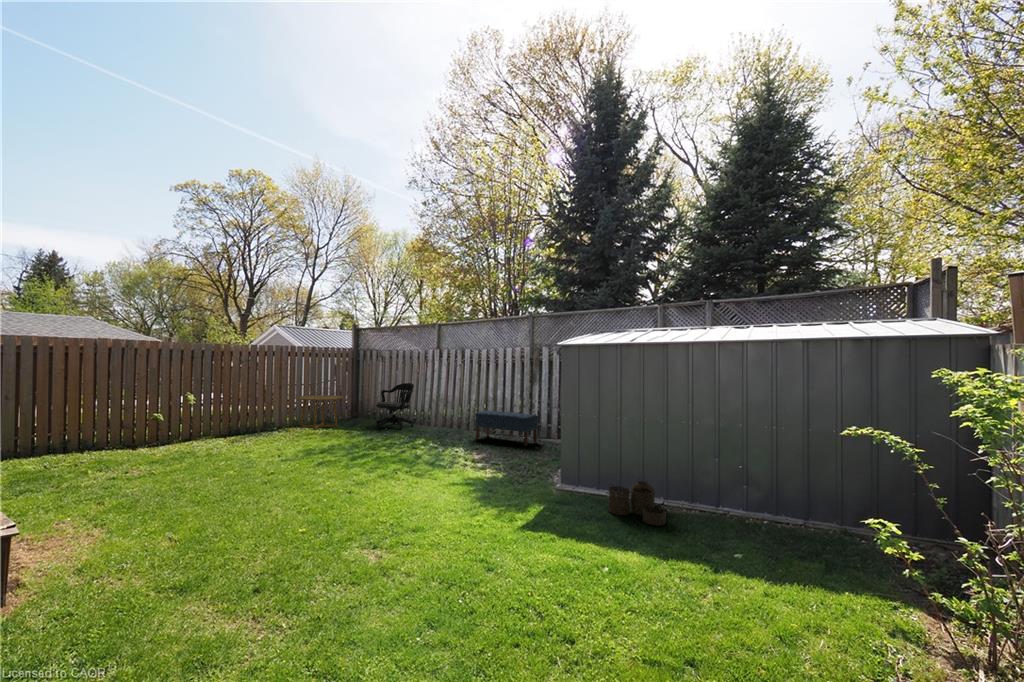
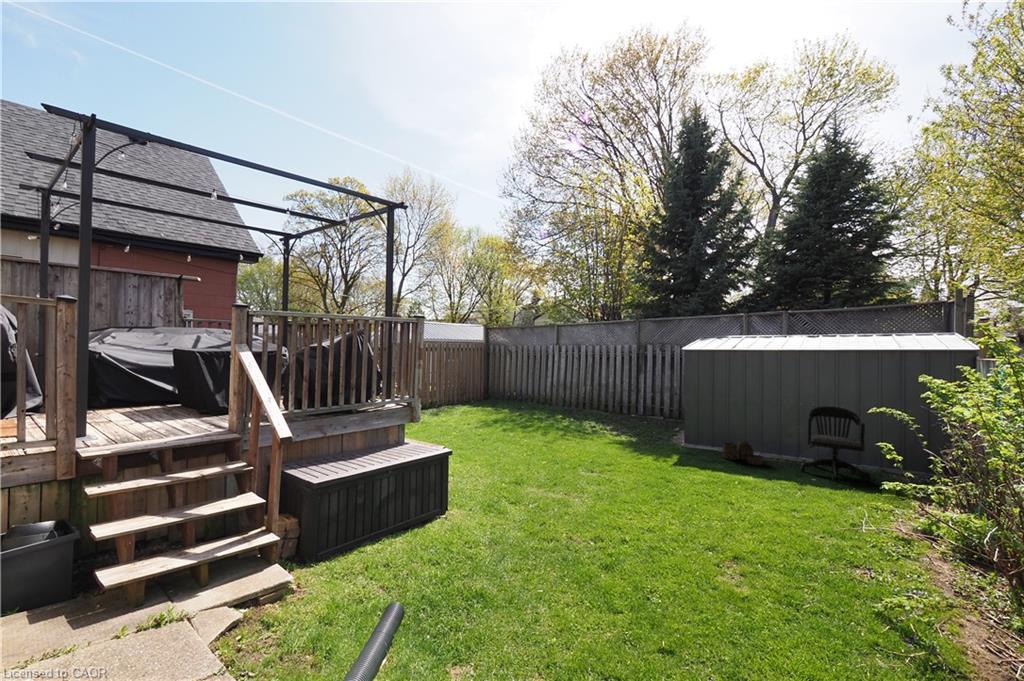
chair: present [376,383,414,430] -> present [801,406,871,482]
round table: present [295,395,344,430] -> none [453,380,486,405]
bench: present [475,410,538,446] -> none [595,394,644,420]

